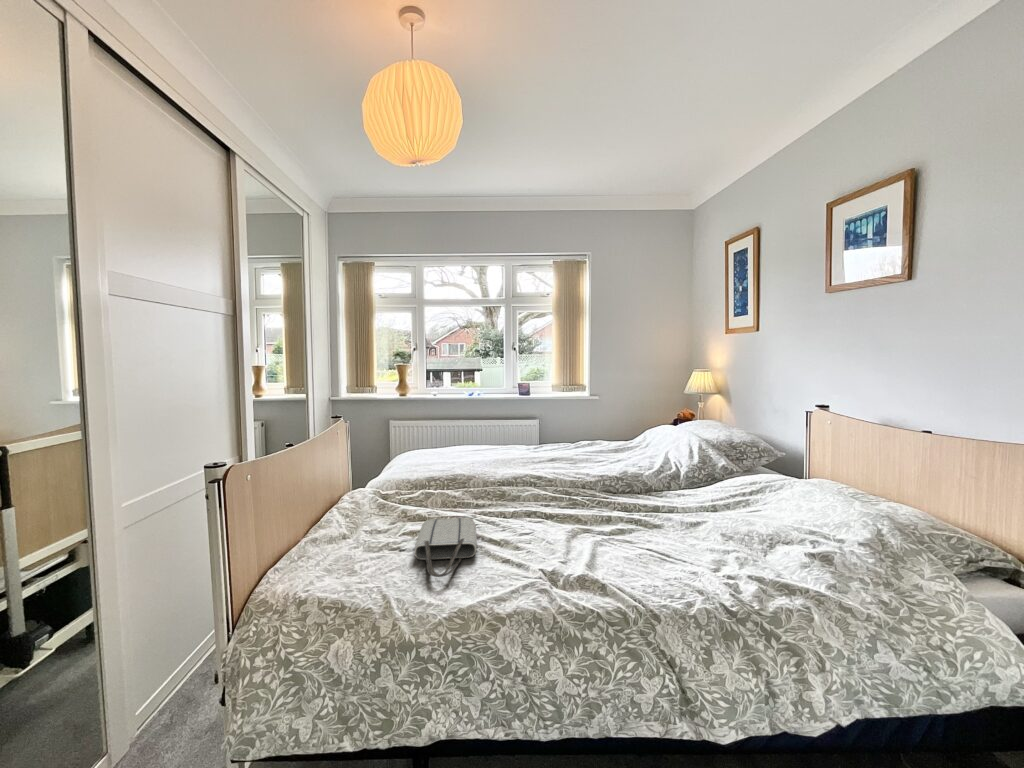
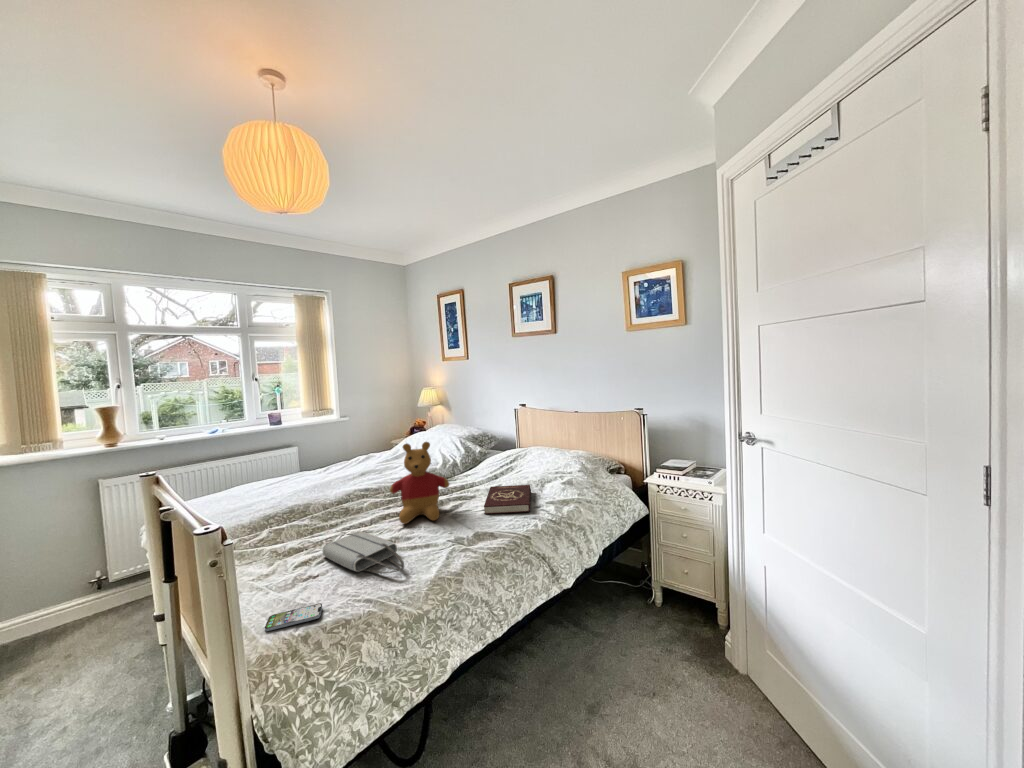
stuffed bear: none [525,428,605,537] -> present [390,442,449,524]
book: none [632,520,746,578] -> present [484,485,531,514]
smartphone: none [295,565,348,587] -> present [265,603,322,631]

